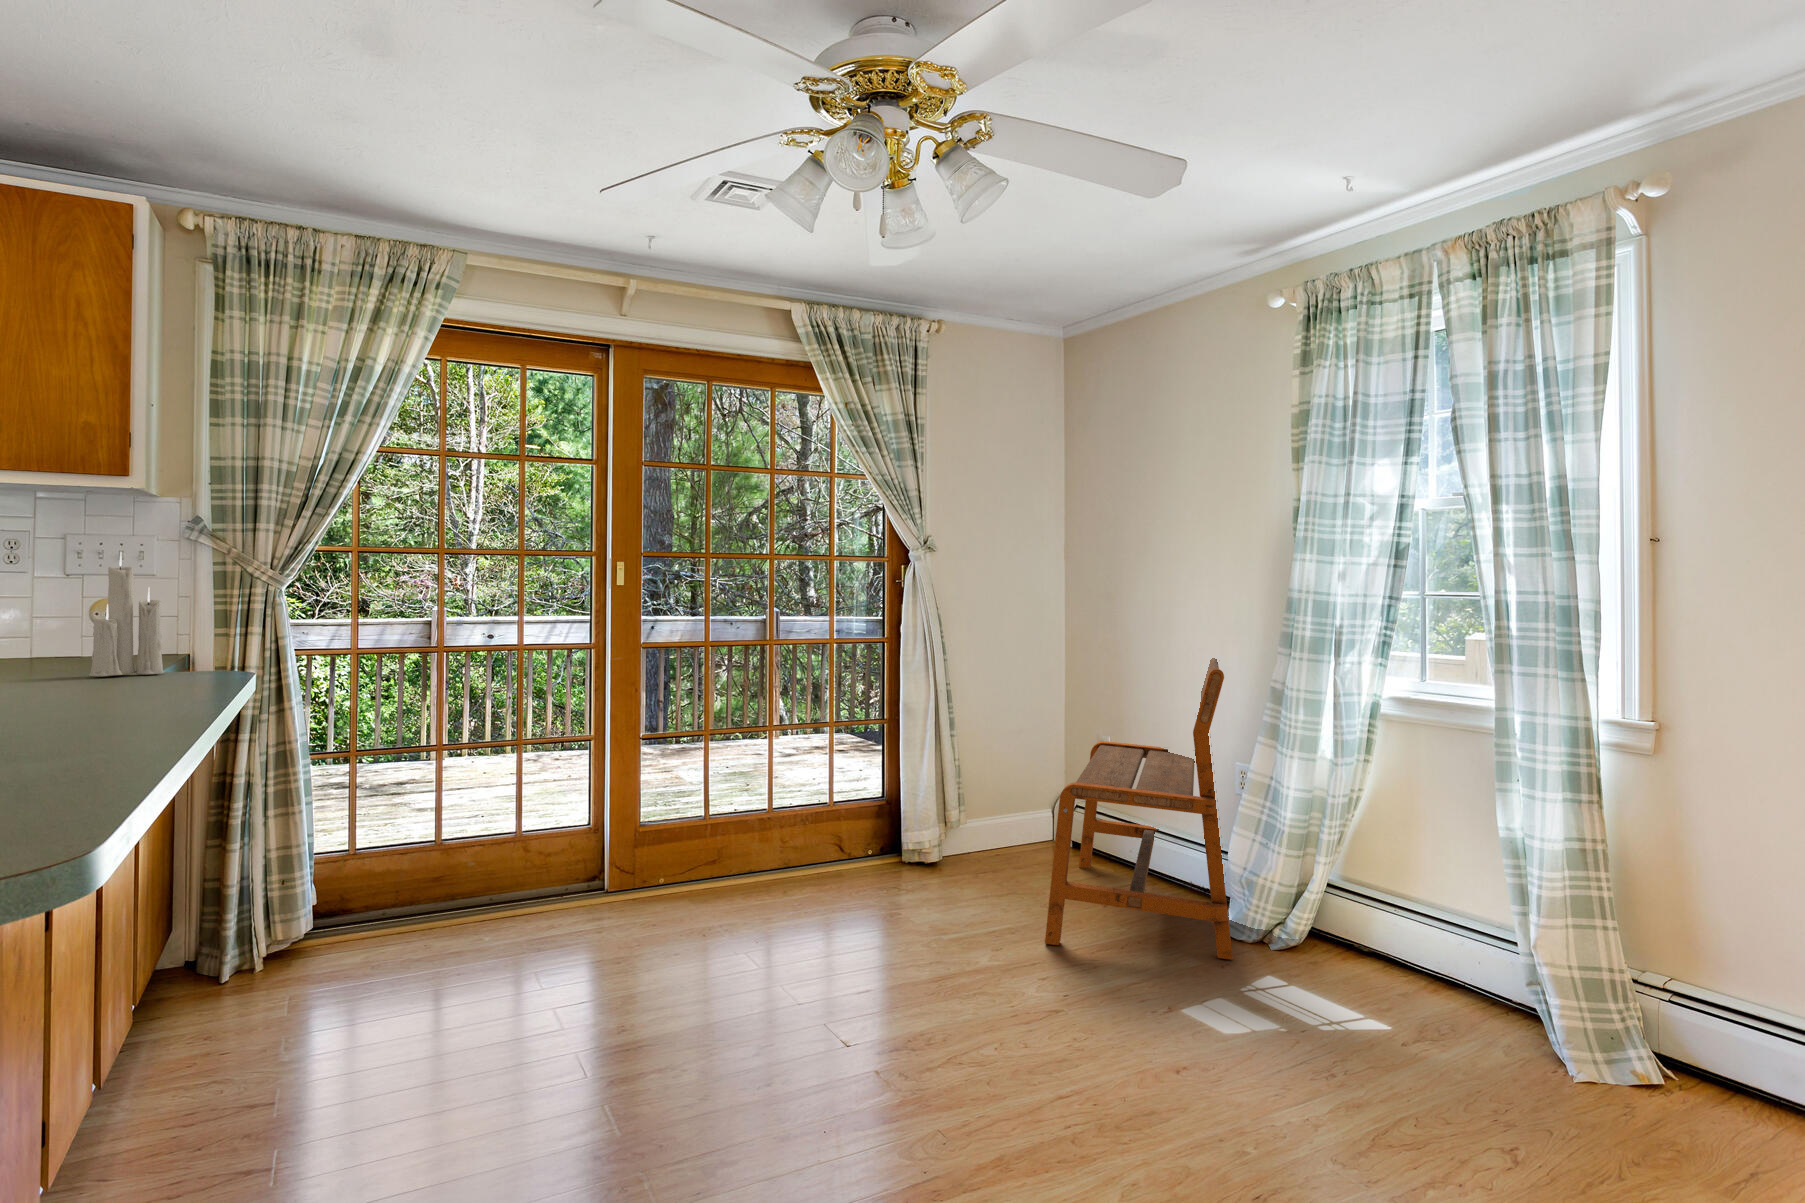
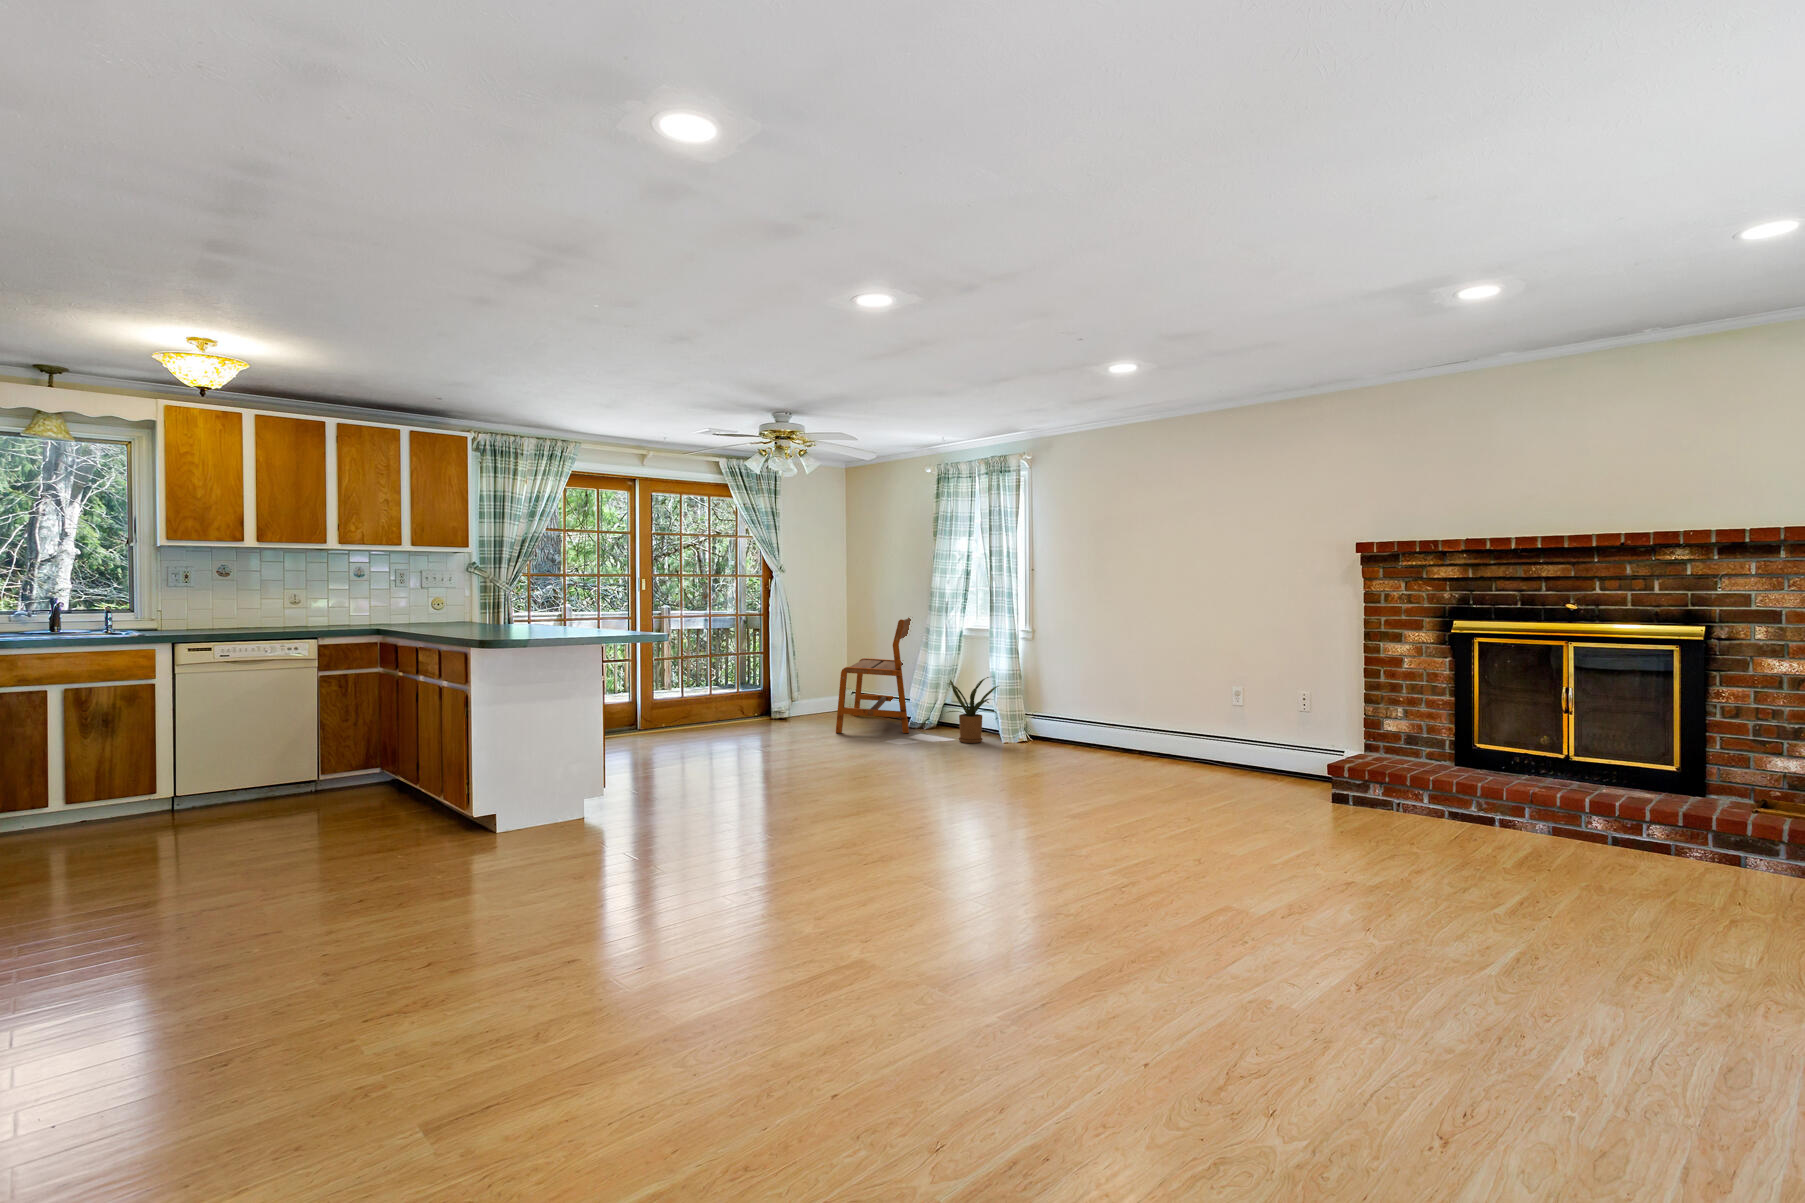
candle: present [89,552,164,676] -> none [484,574,504,622]
house plant: none [1337,845,1532,1037] -> present [946,677,999,743]

